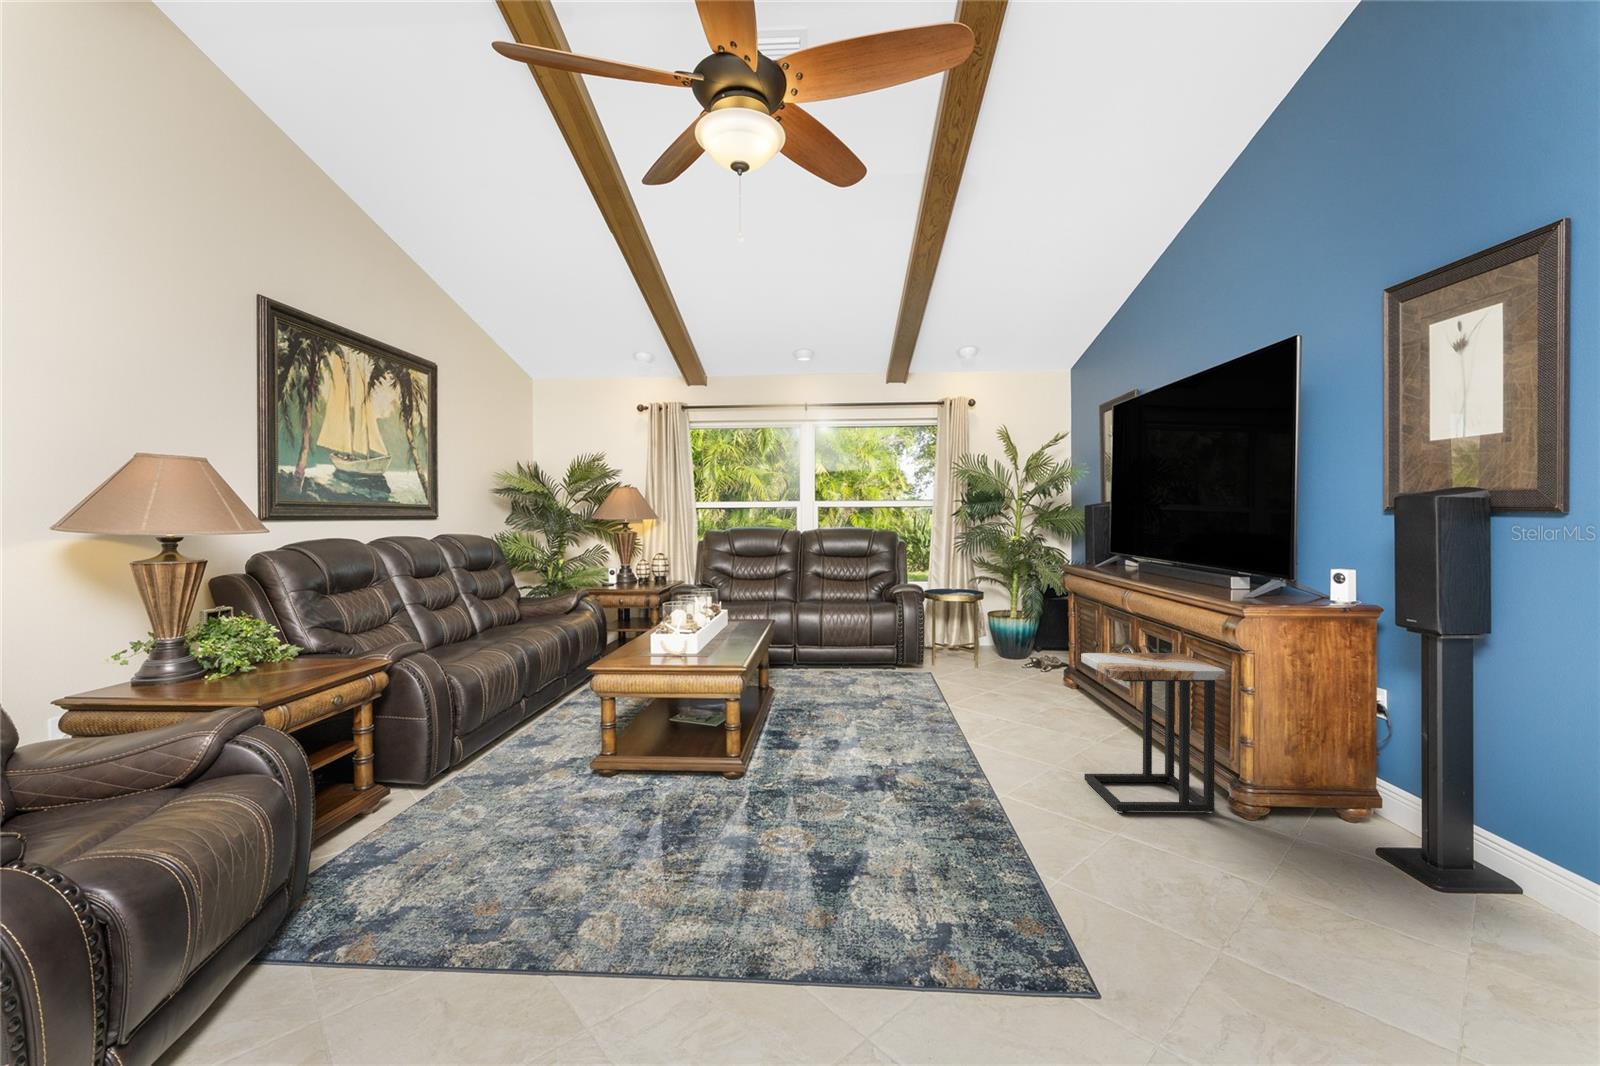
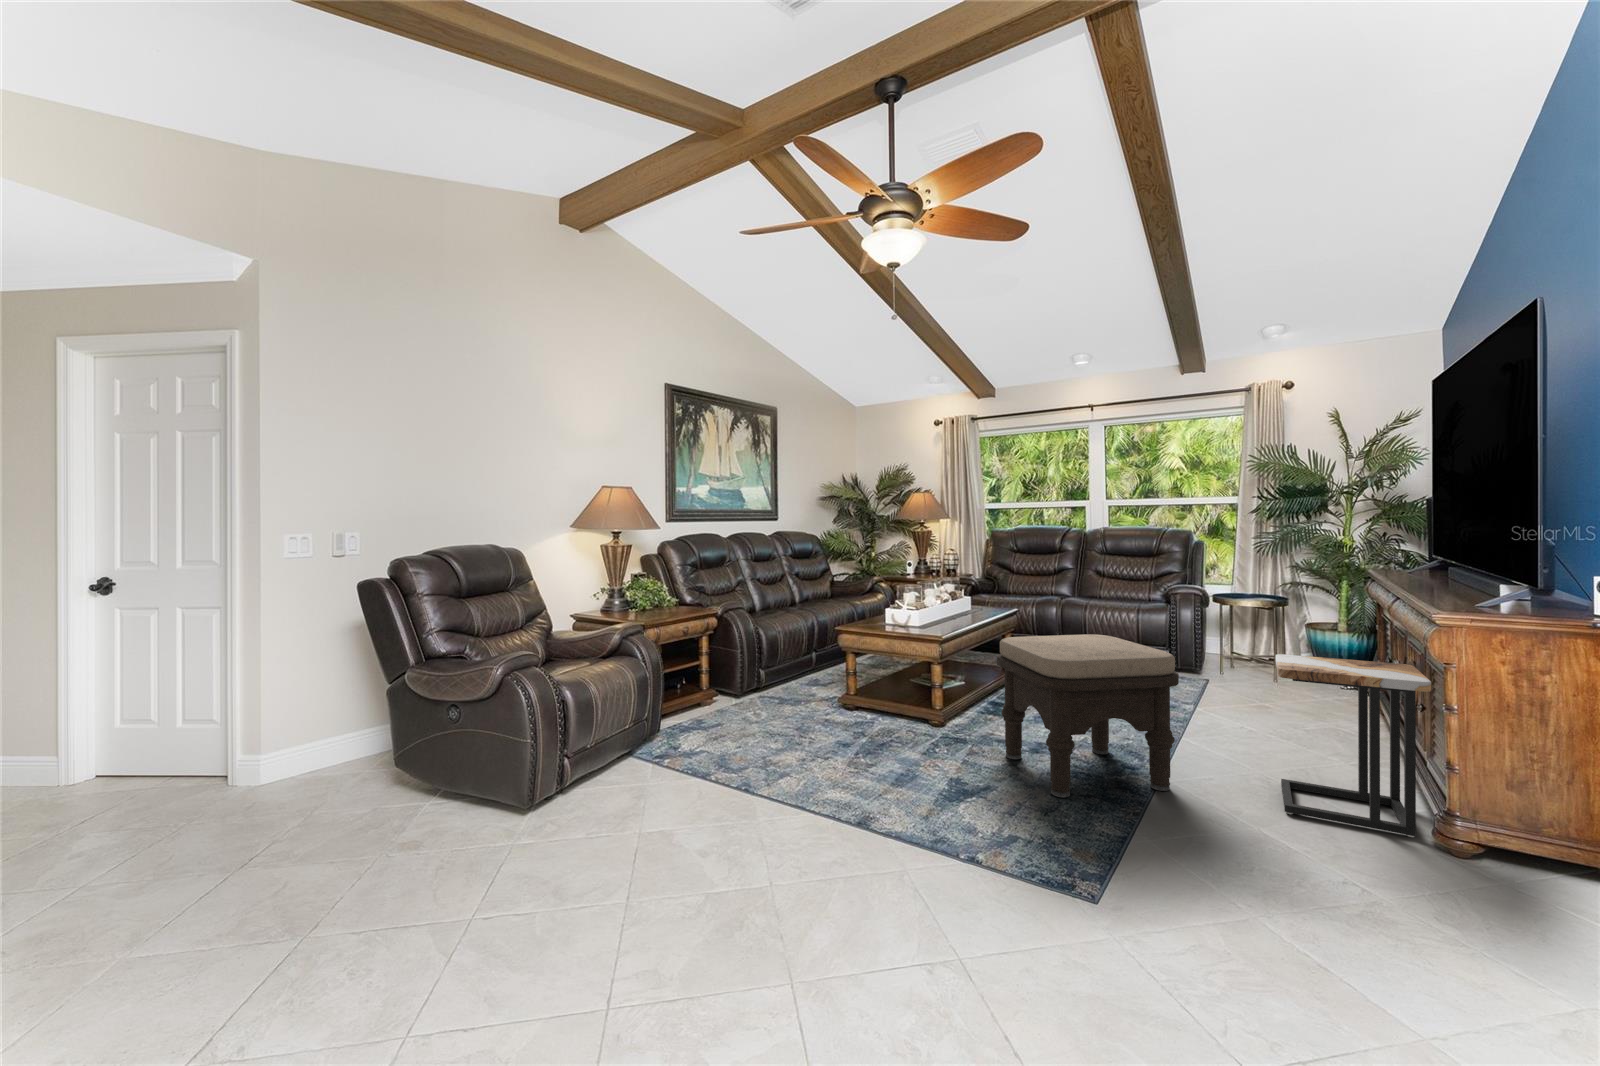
ottoman: none [827,648,1024,850] -> present [997,634,1179,797]

